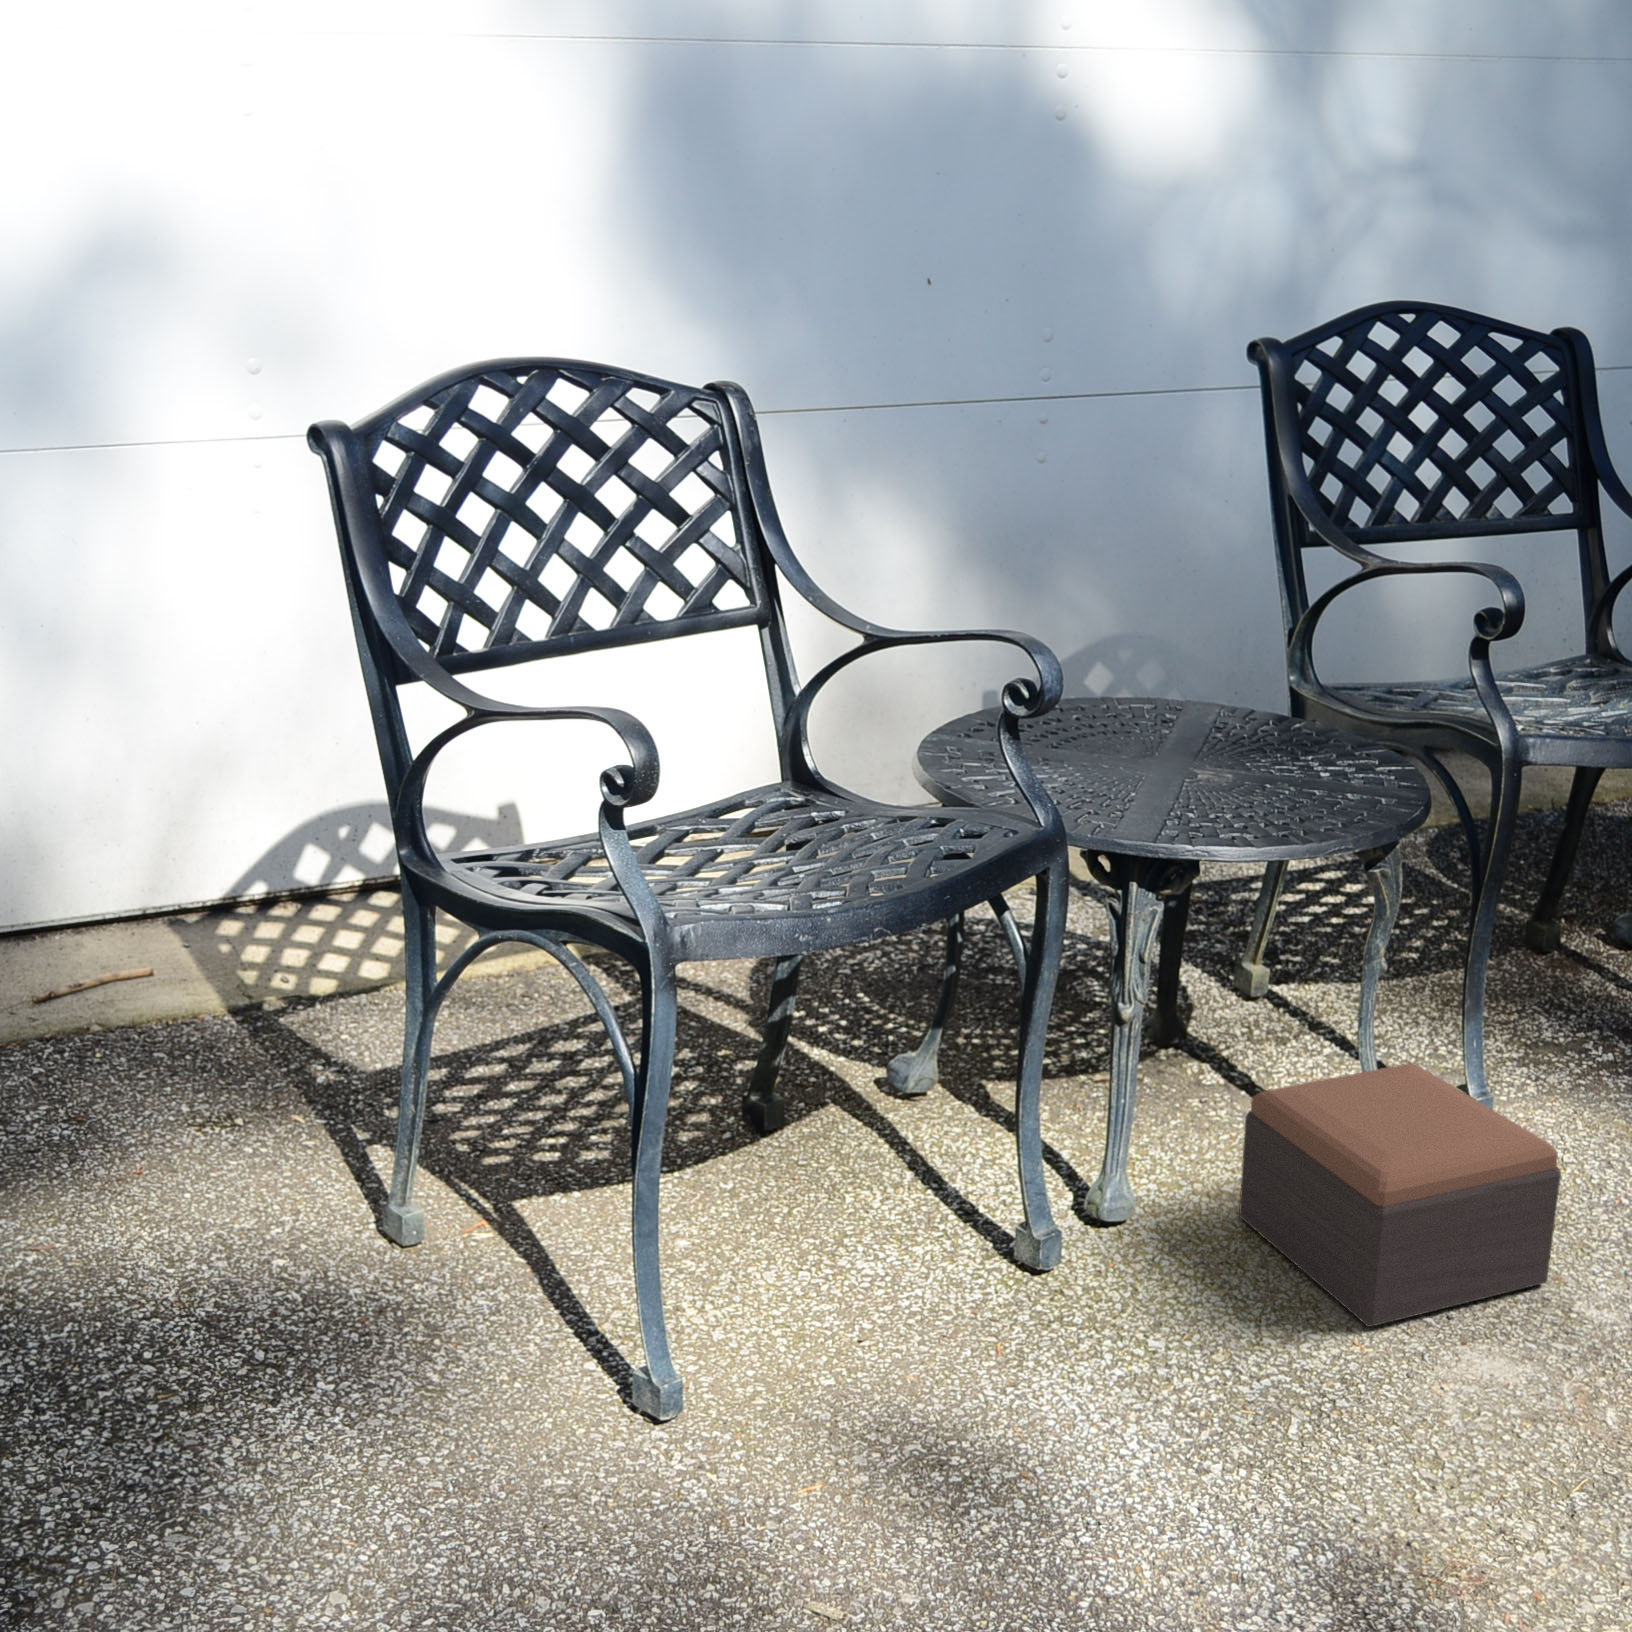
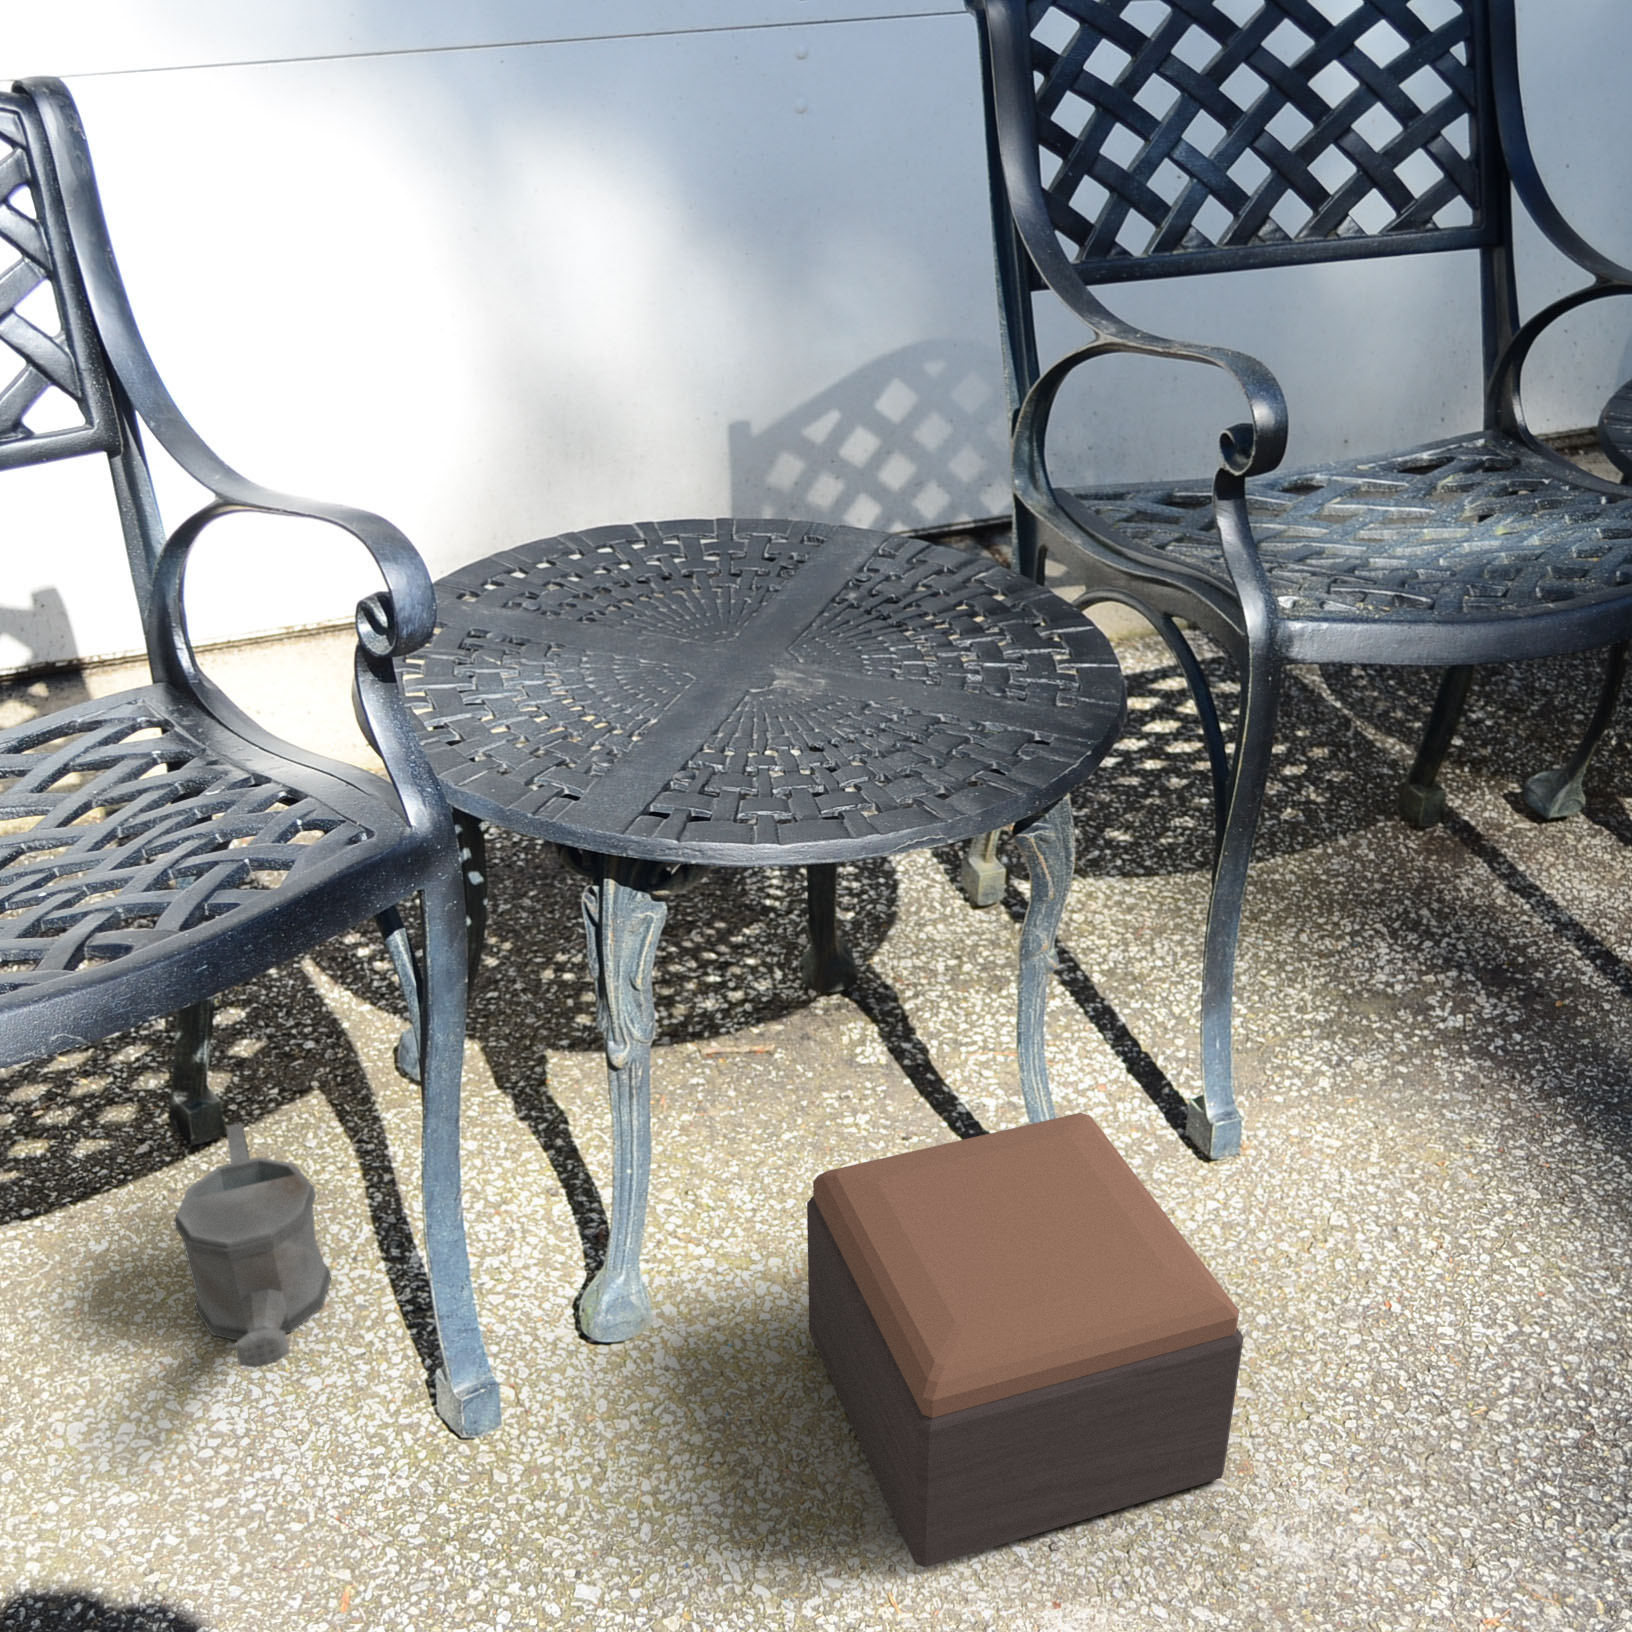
watering can: none [815,1094,933,1229] -> present [174,1123,331,1368]

